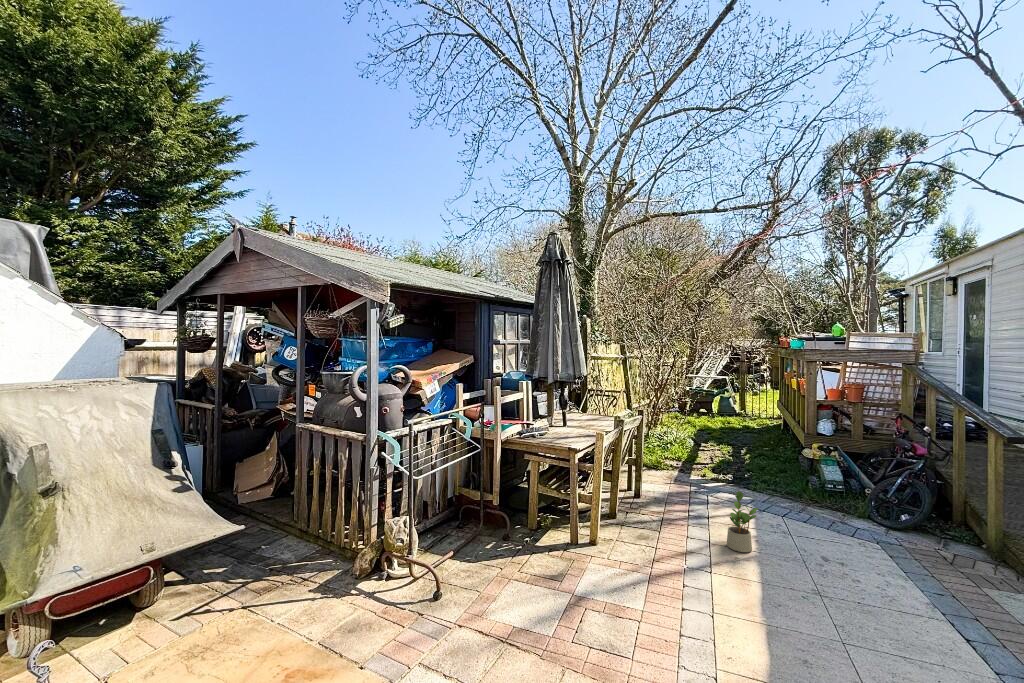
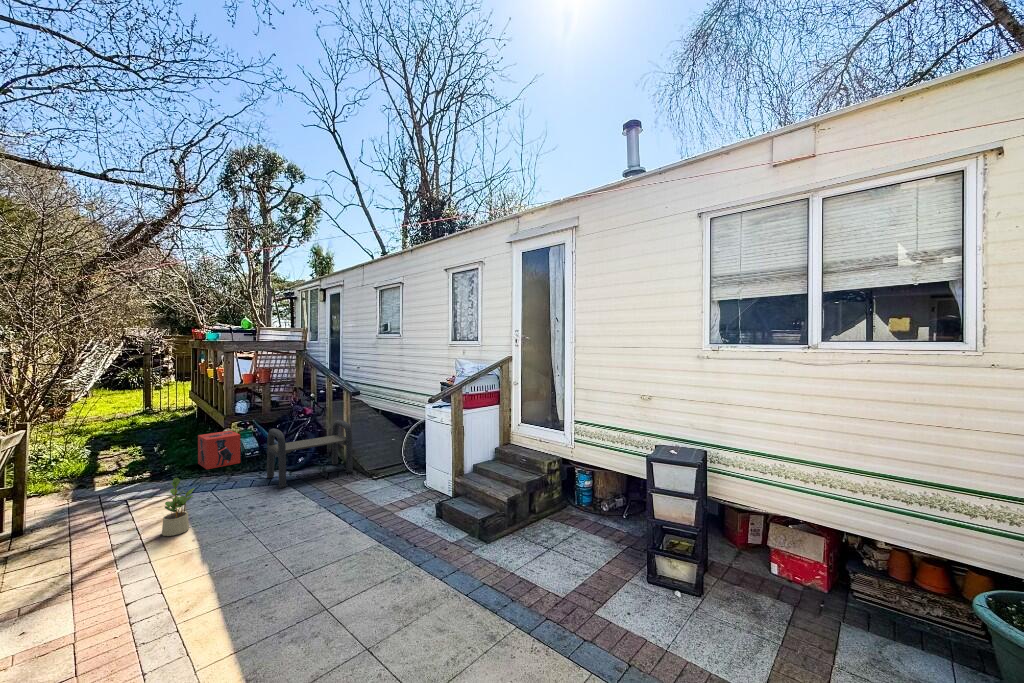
storage box: none [775,449,821,493] -> present [198,431,240,469]
bench: none [852,464,1009,570] -> present [267,420,353,488]

